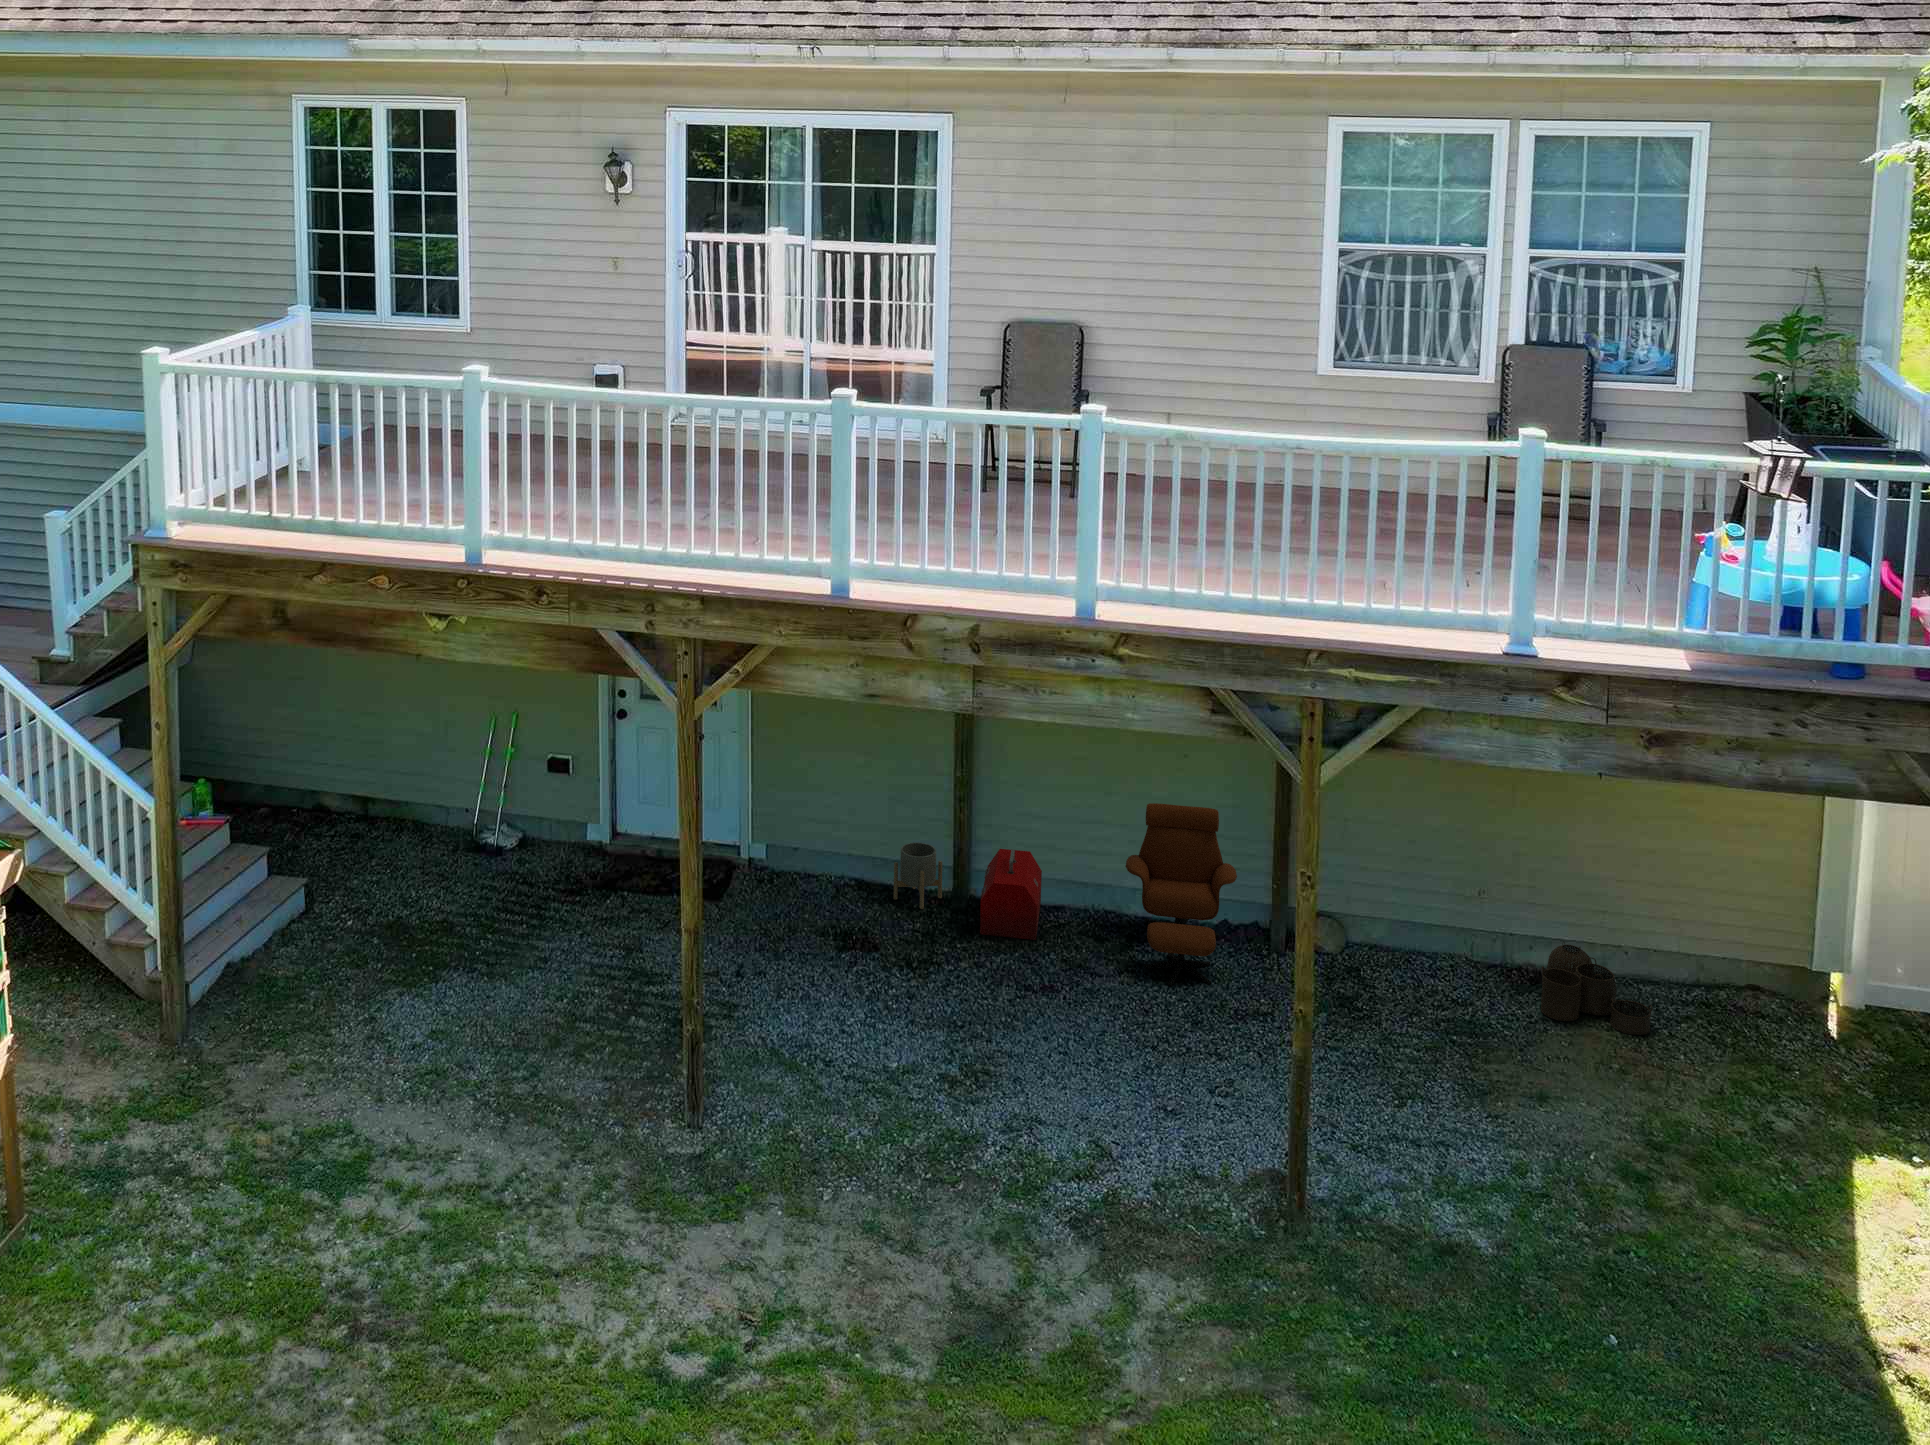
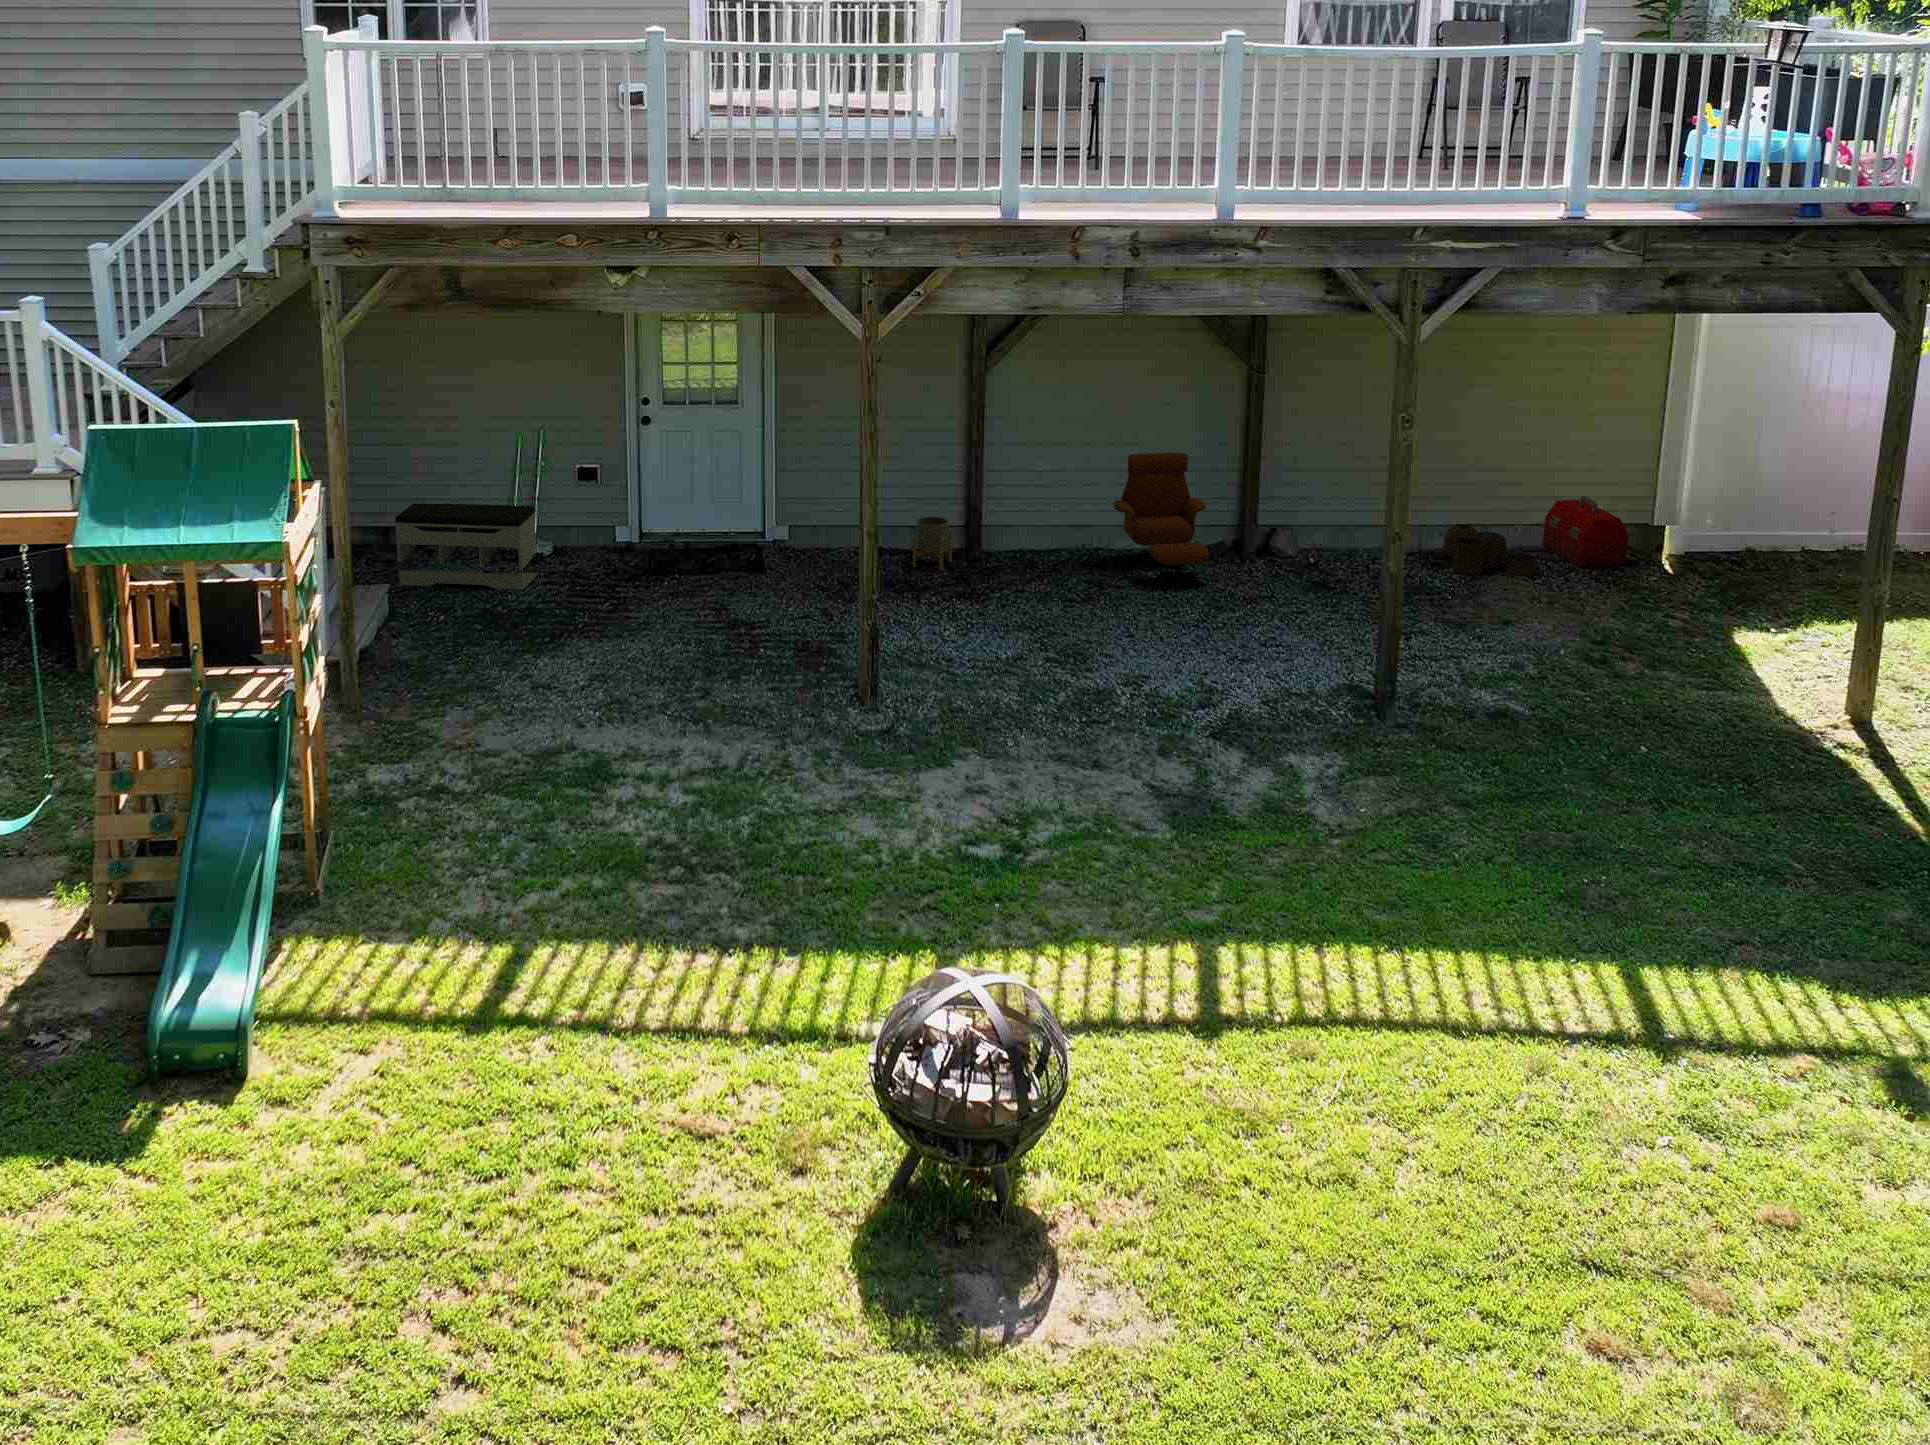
bench: none [363,754,508,868] -> present [395,504,538,590]
toolbox: present [980,849,1042,940] -> present [1543,496,1629,567]

